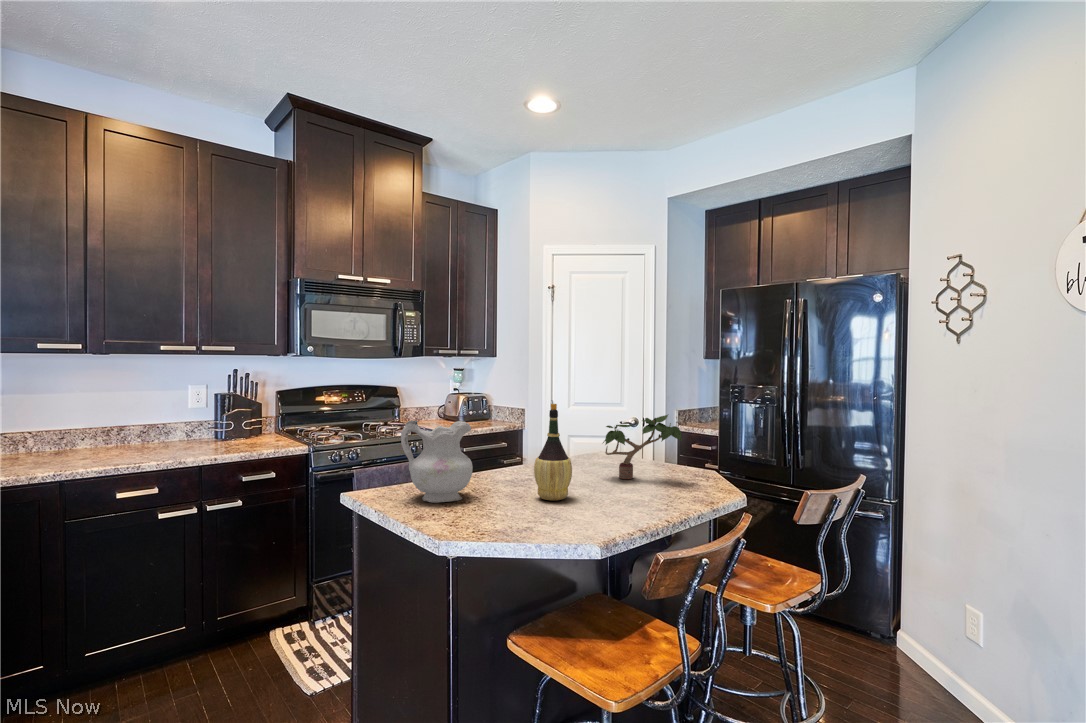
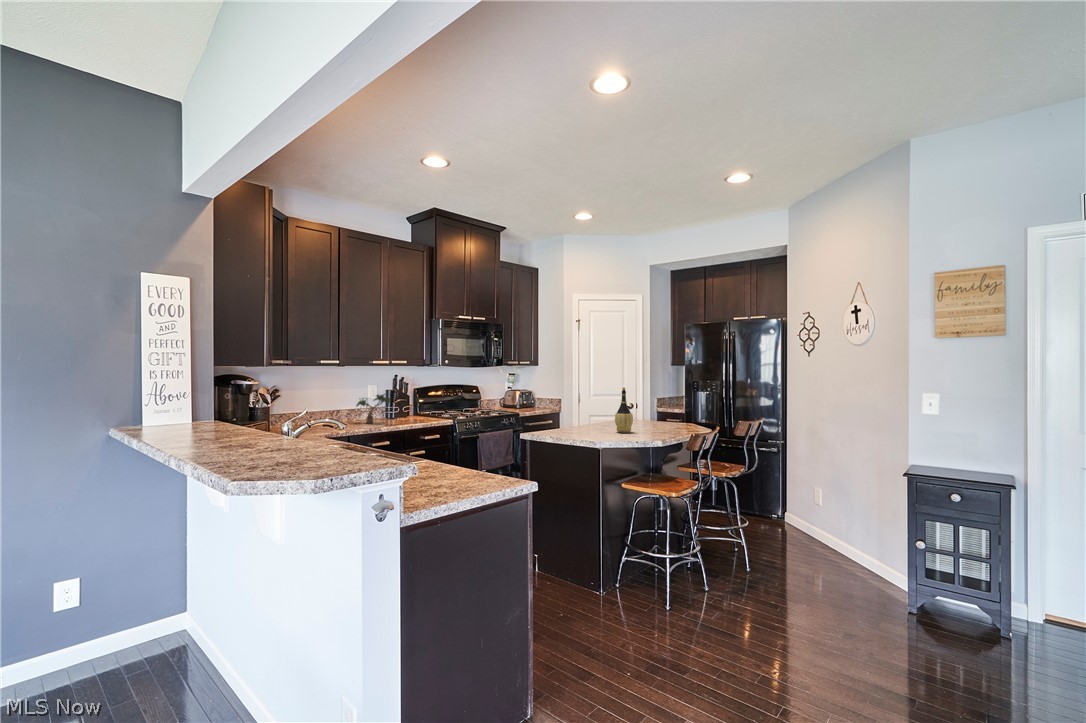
potted plant: present [603,415,682,479] -> present [357,394,390,423]
ceramic pitcher: present [401,420,473,503] -> none [555,396,587,434]

